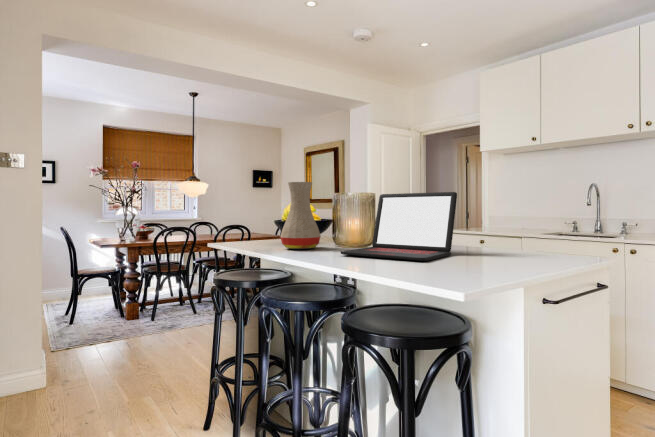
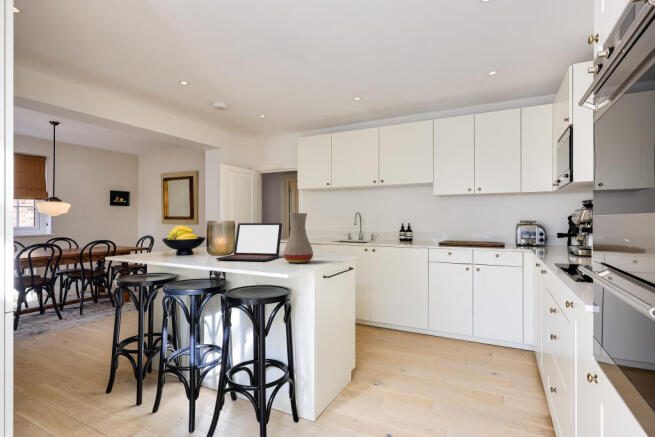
vase: present [280,182,321,249] -> present [283,213,313,263]

